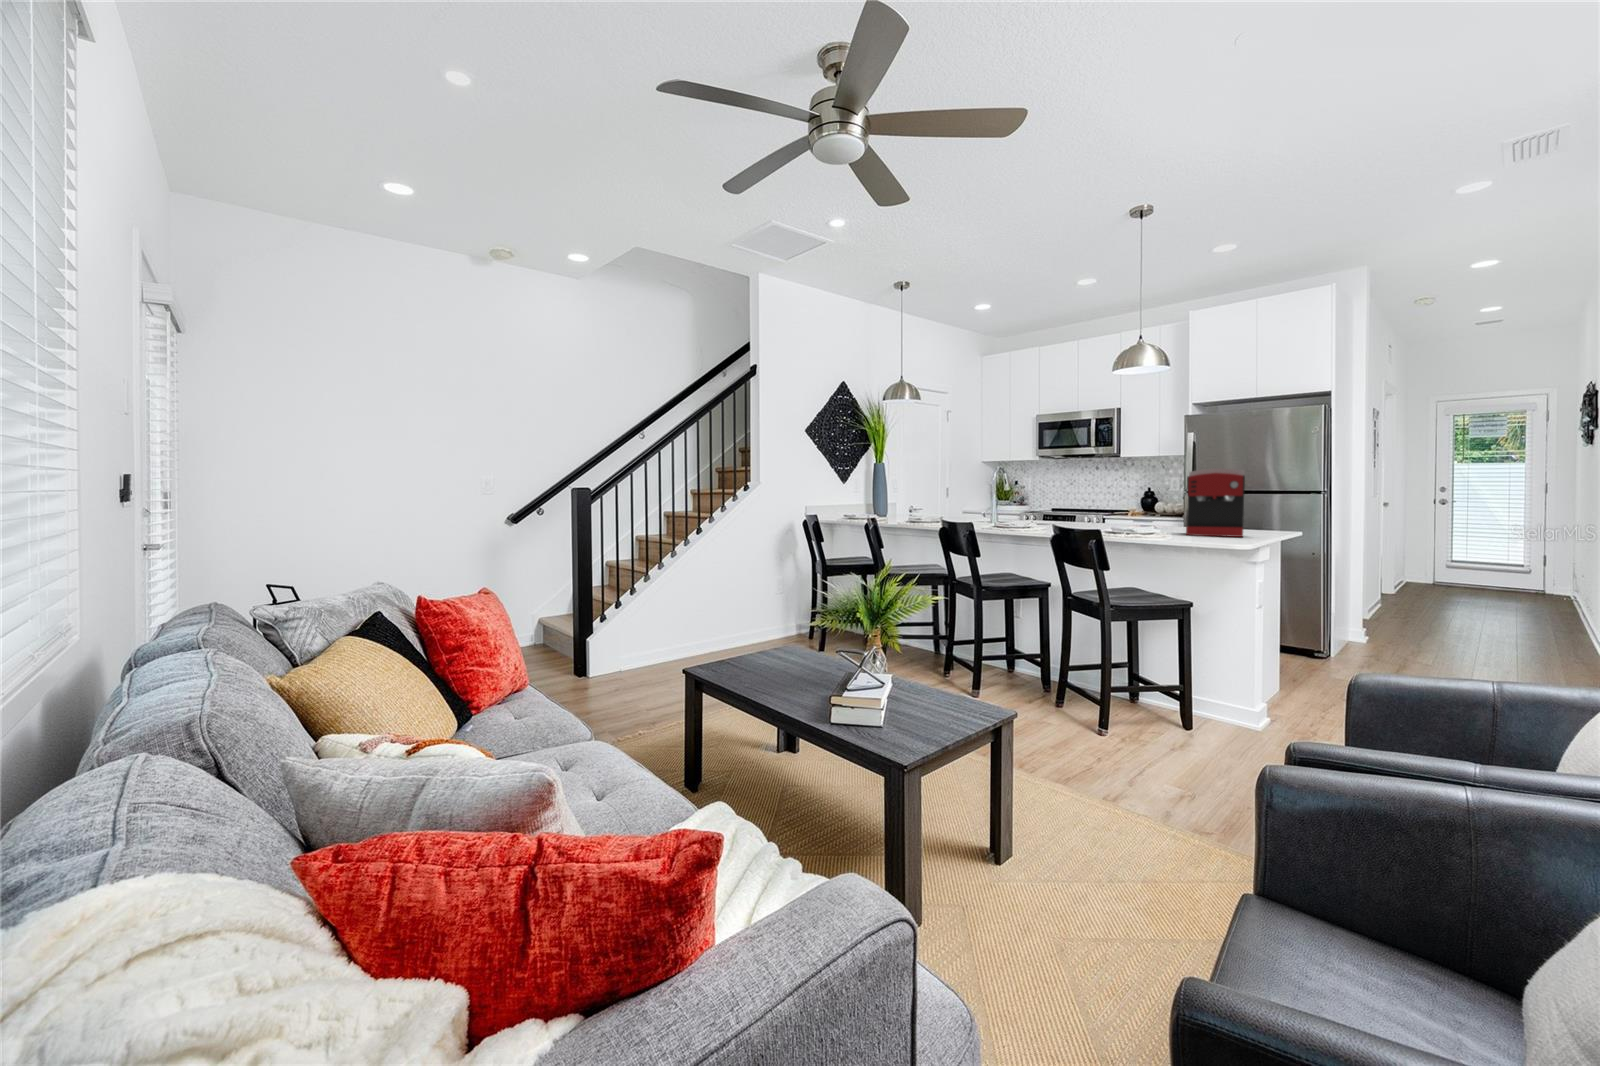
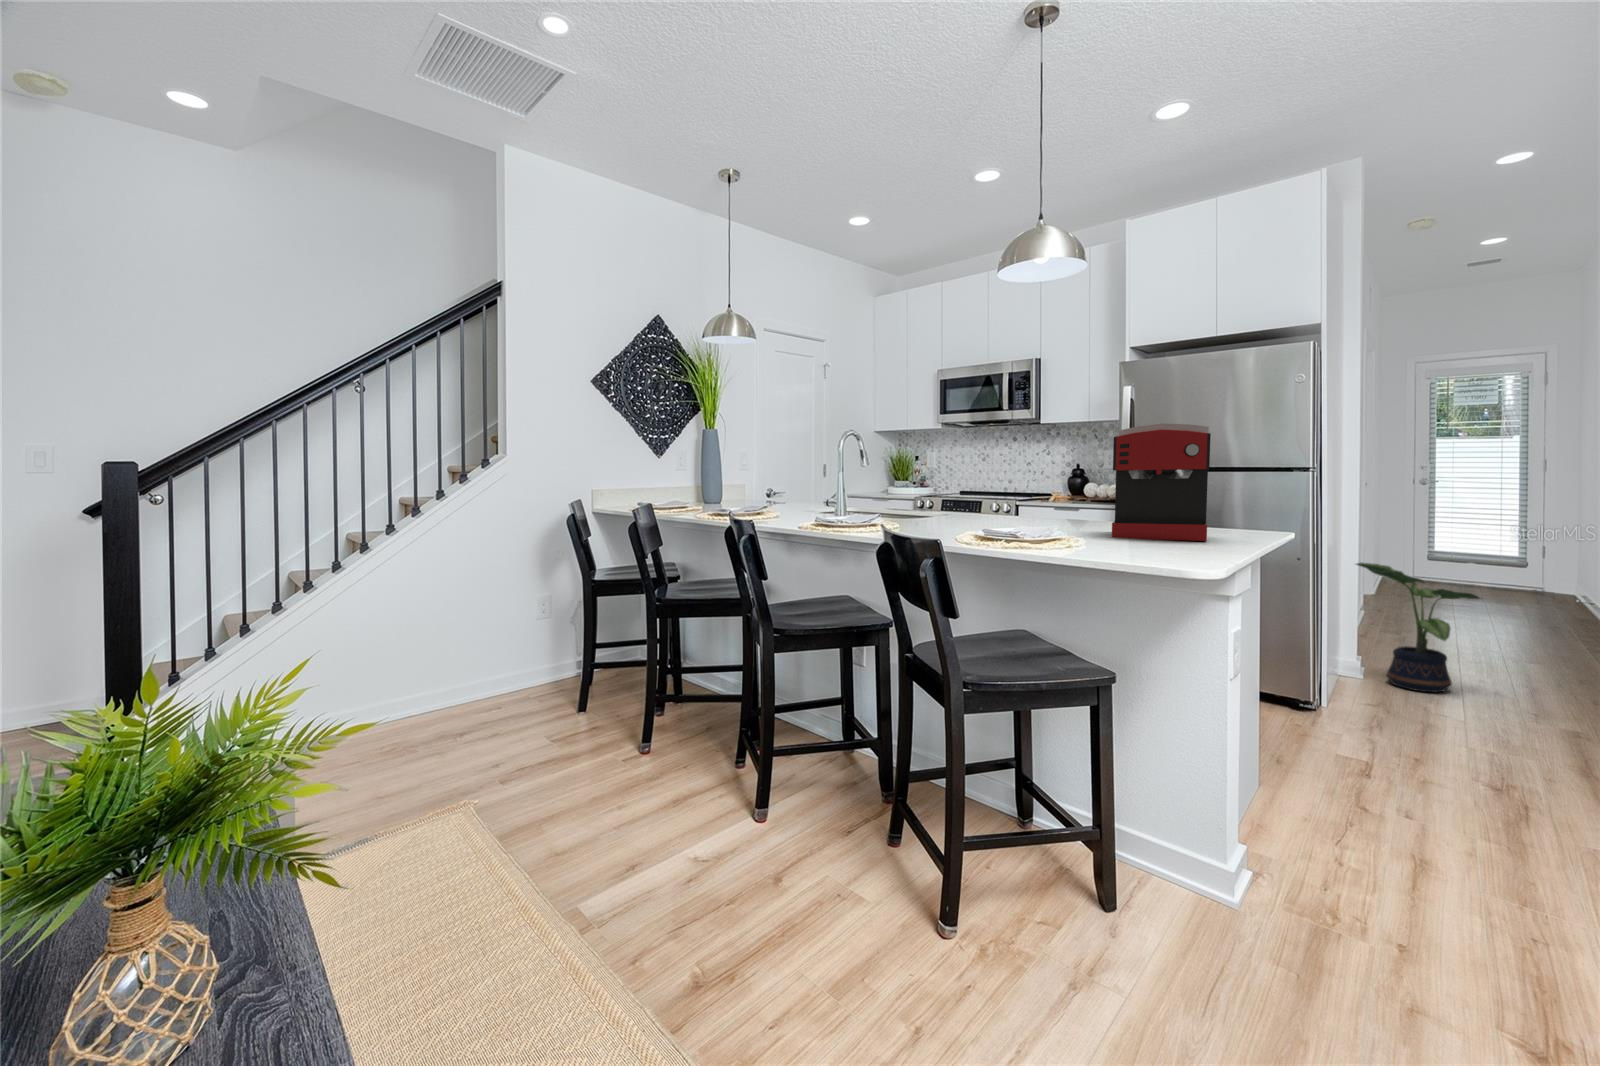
potted plant: none [1360,560,1452,652] -> present [1357,562,1480,692]

